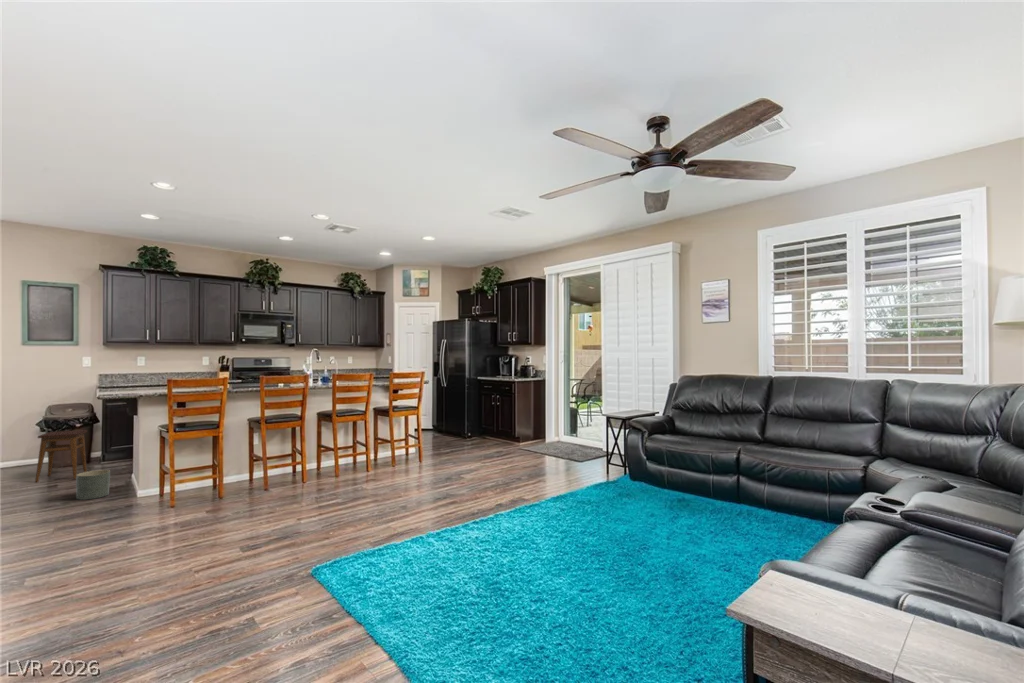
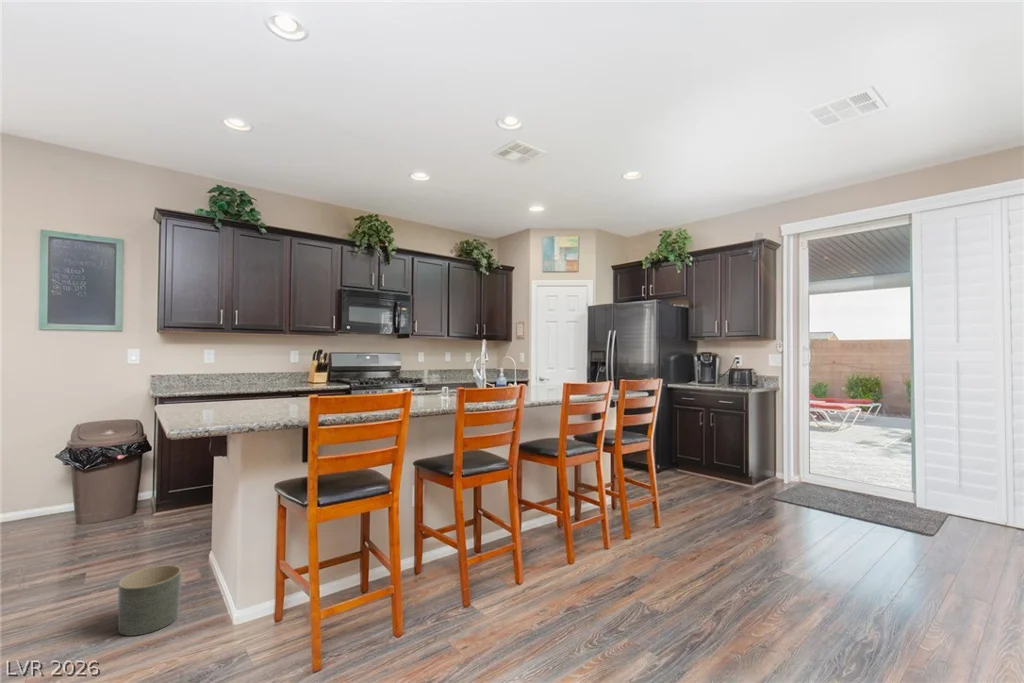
stool: present [35,430,87,482] -> none [48,470,136,568]

